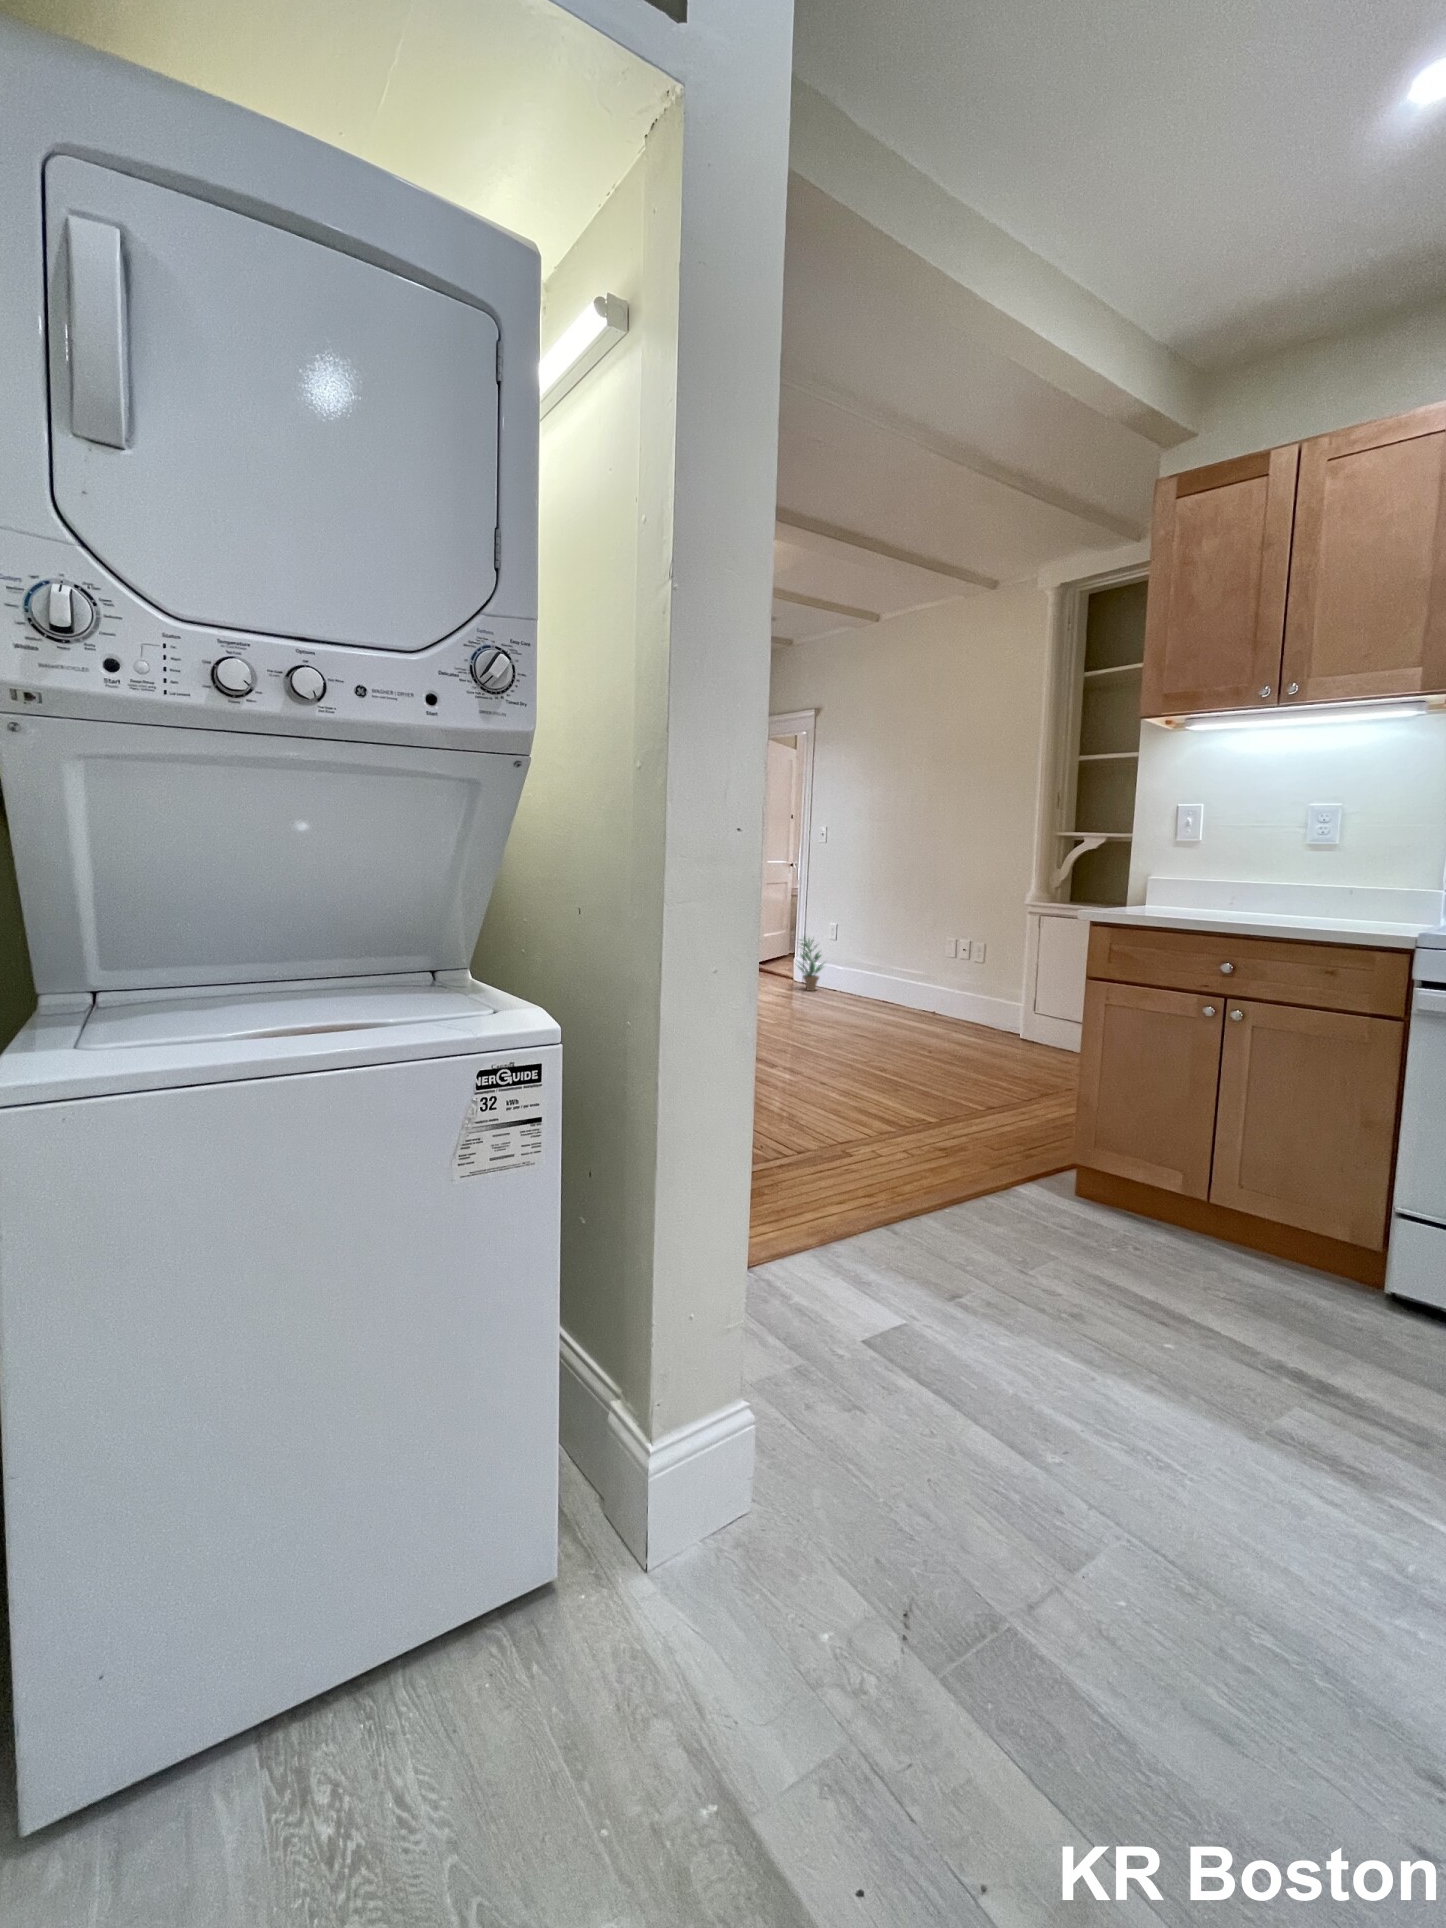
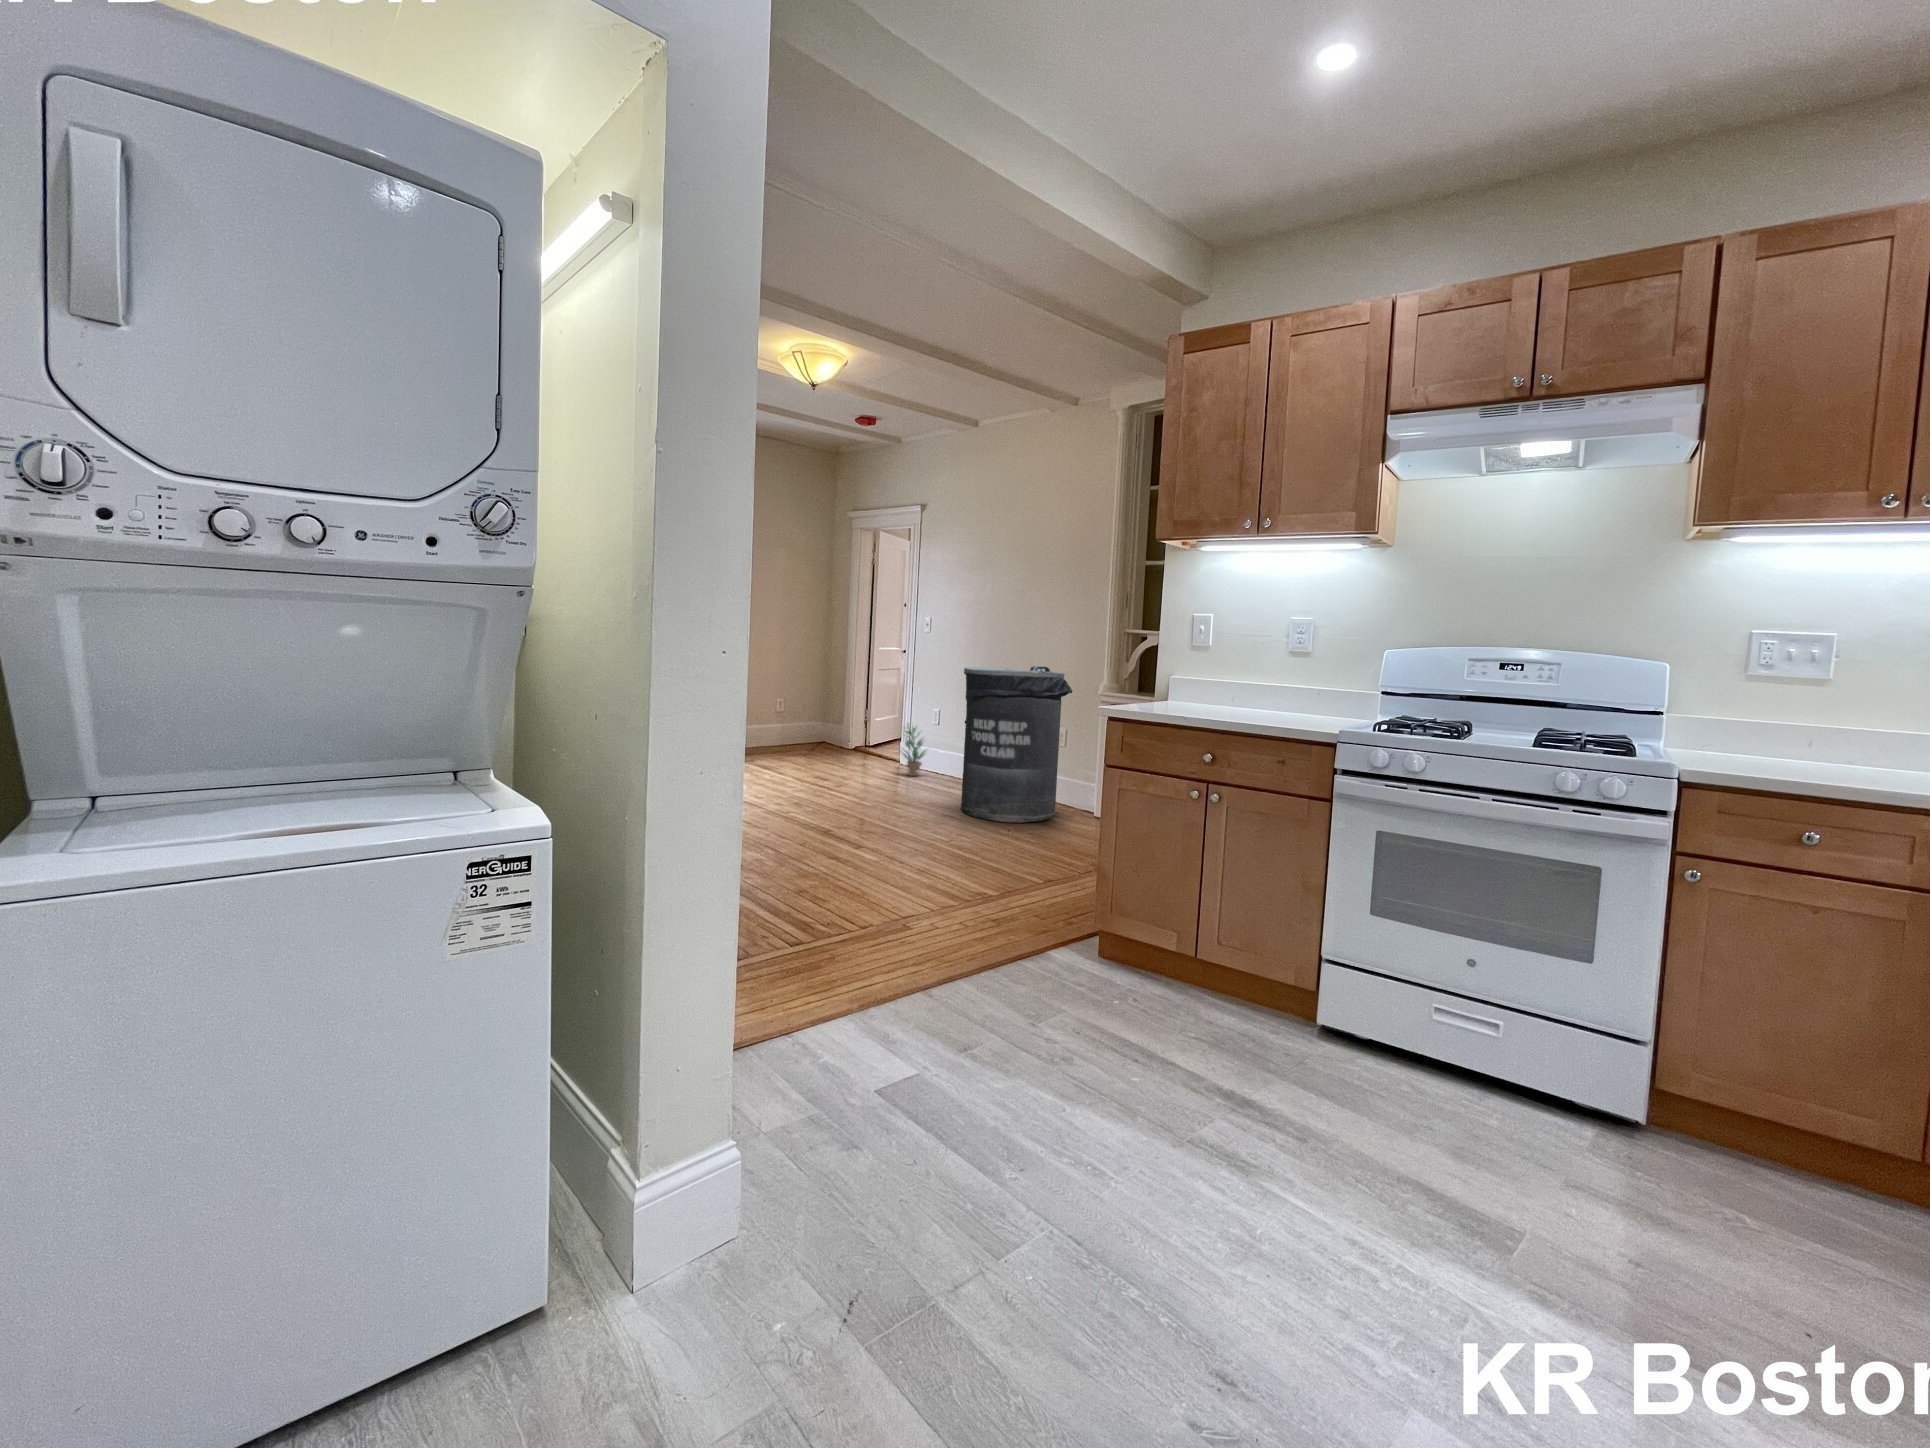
trash can: none [870,872,995,1041] -> present [961,666,1072,822]

